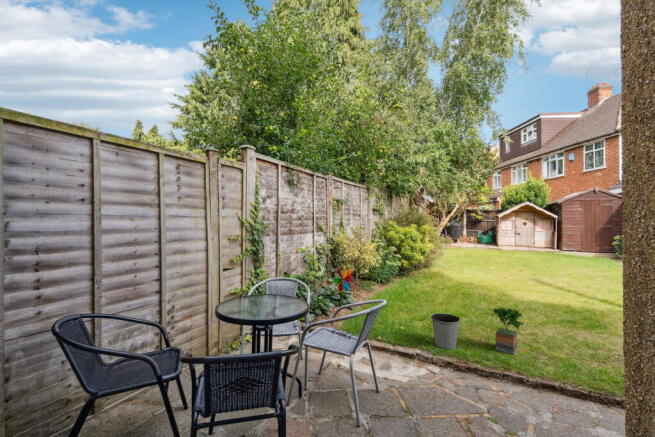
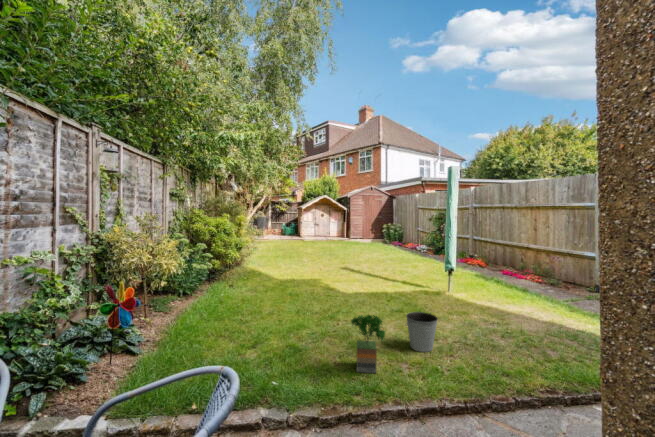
bucket: present [431,313,460,349] -> present [406,312,438,352]

